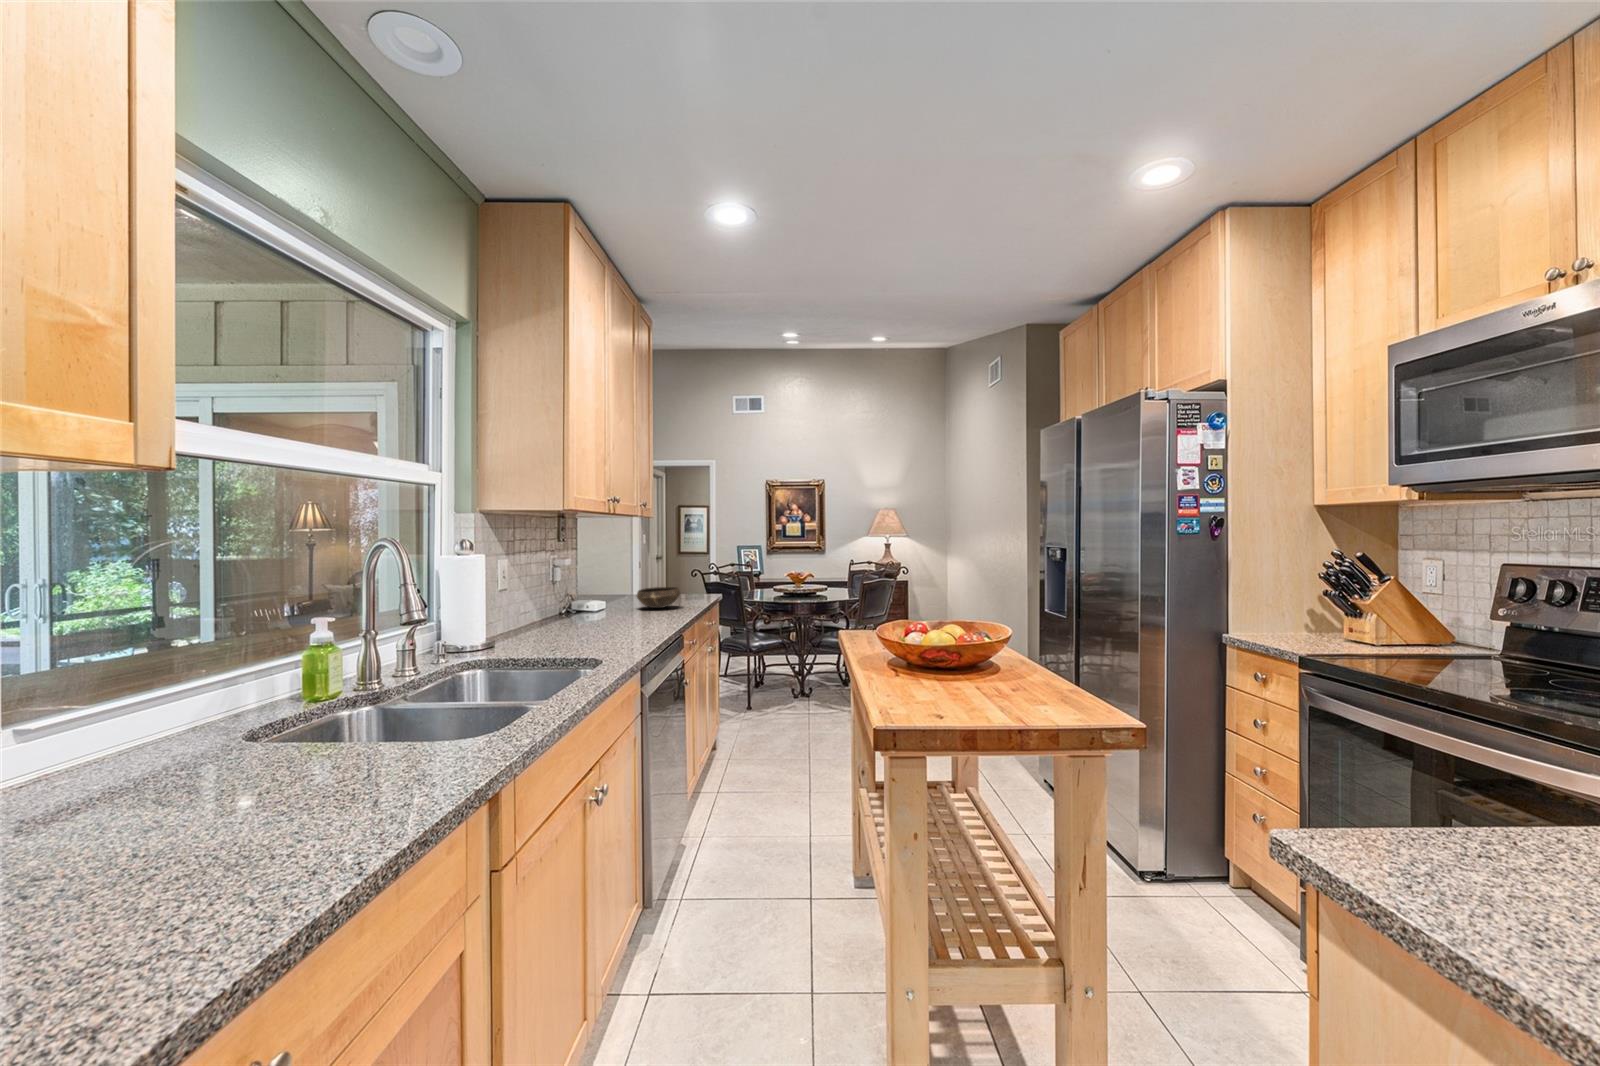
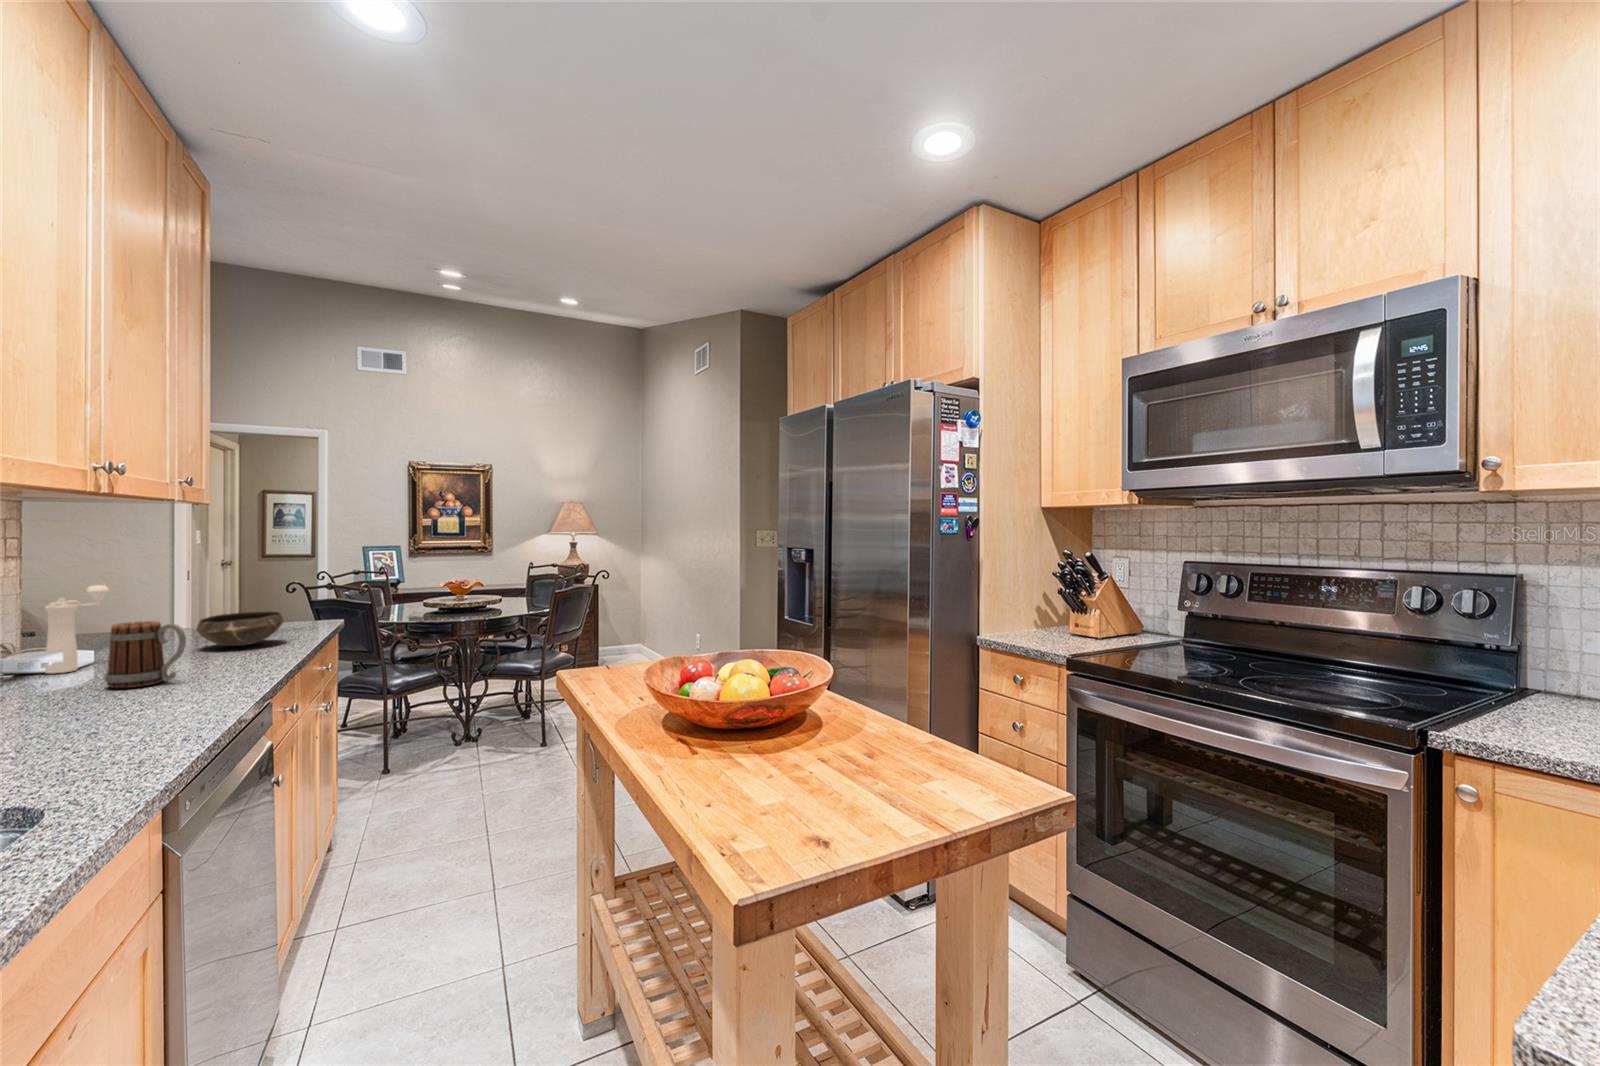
pepper mill: none [570,567,596,616] -> present [45,585,109,673]
mug: none [595,588,630,625] -> present [105,621,186,688]

